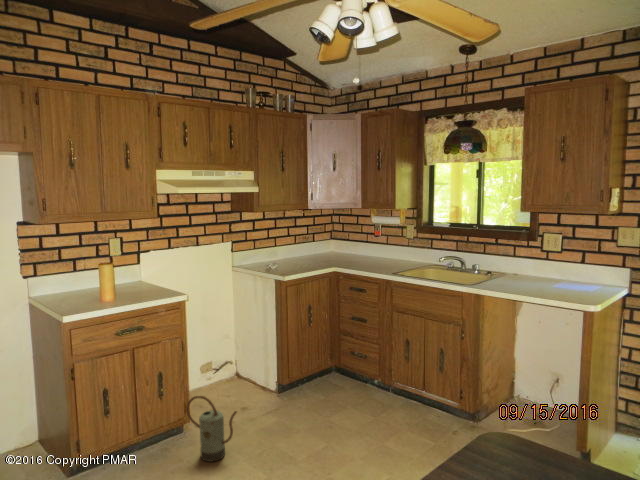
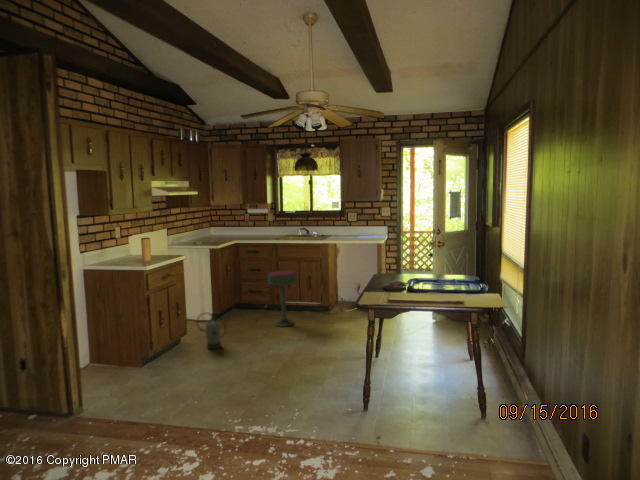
bar stool: none [343,333,396,441] -> present [268,271,297,327]

